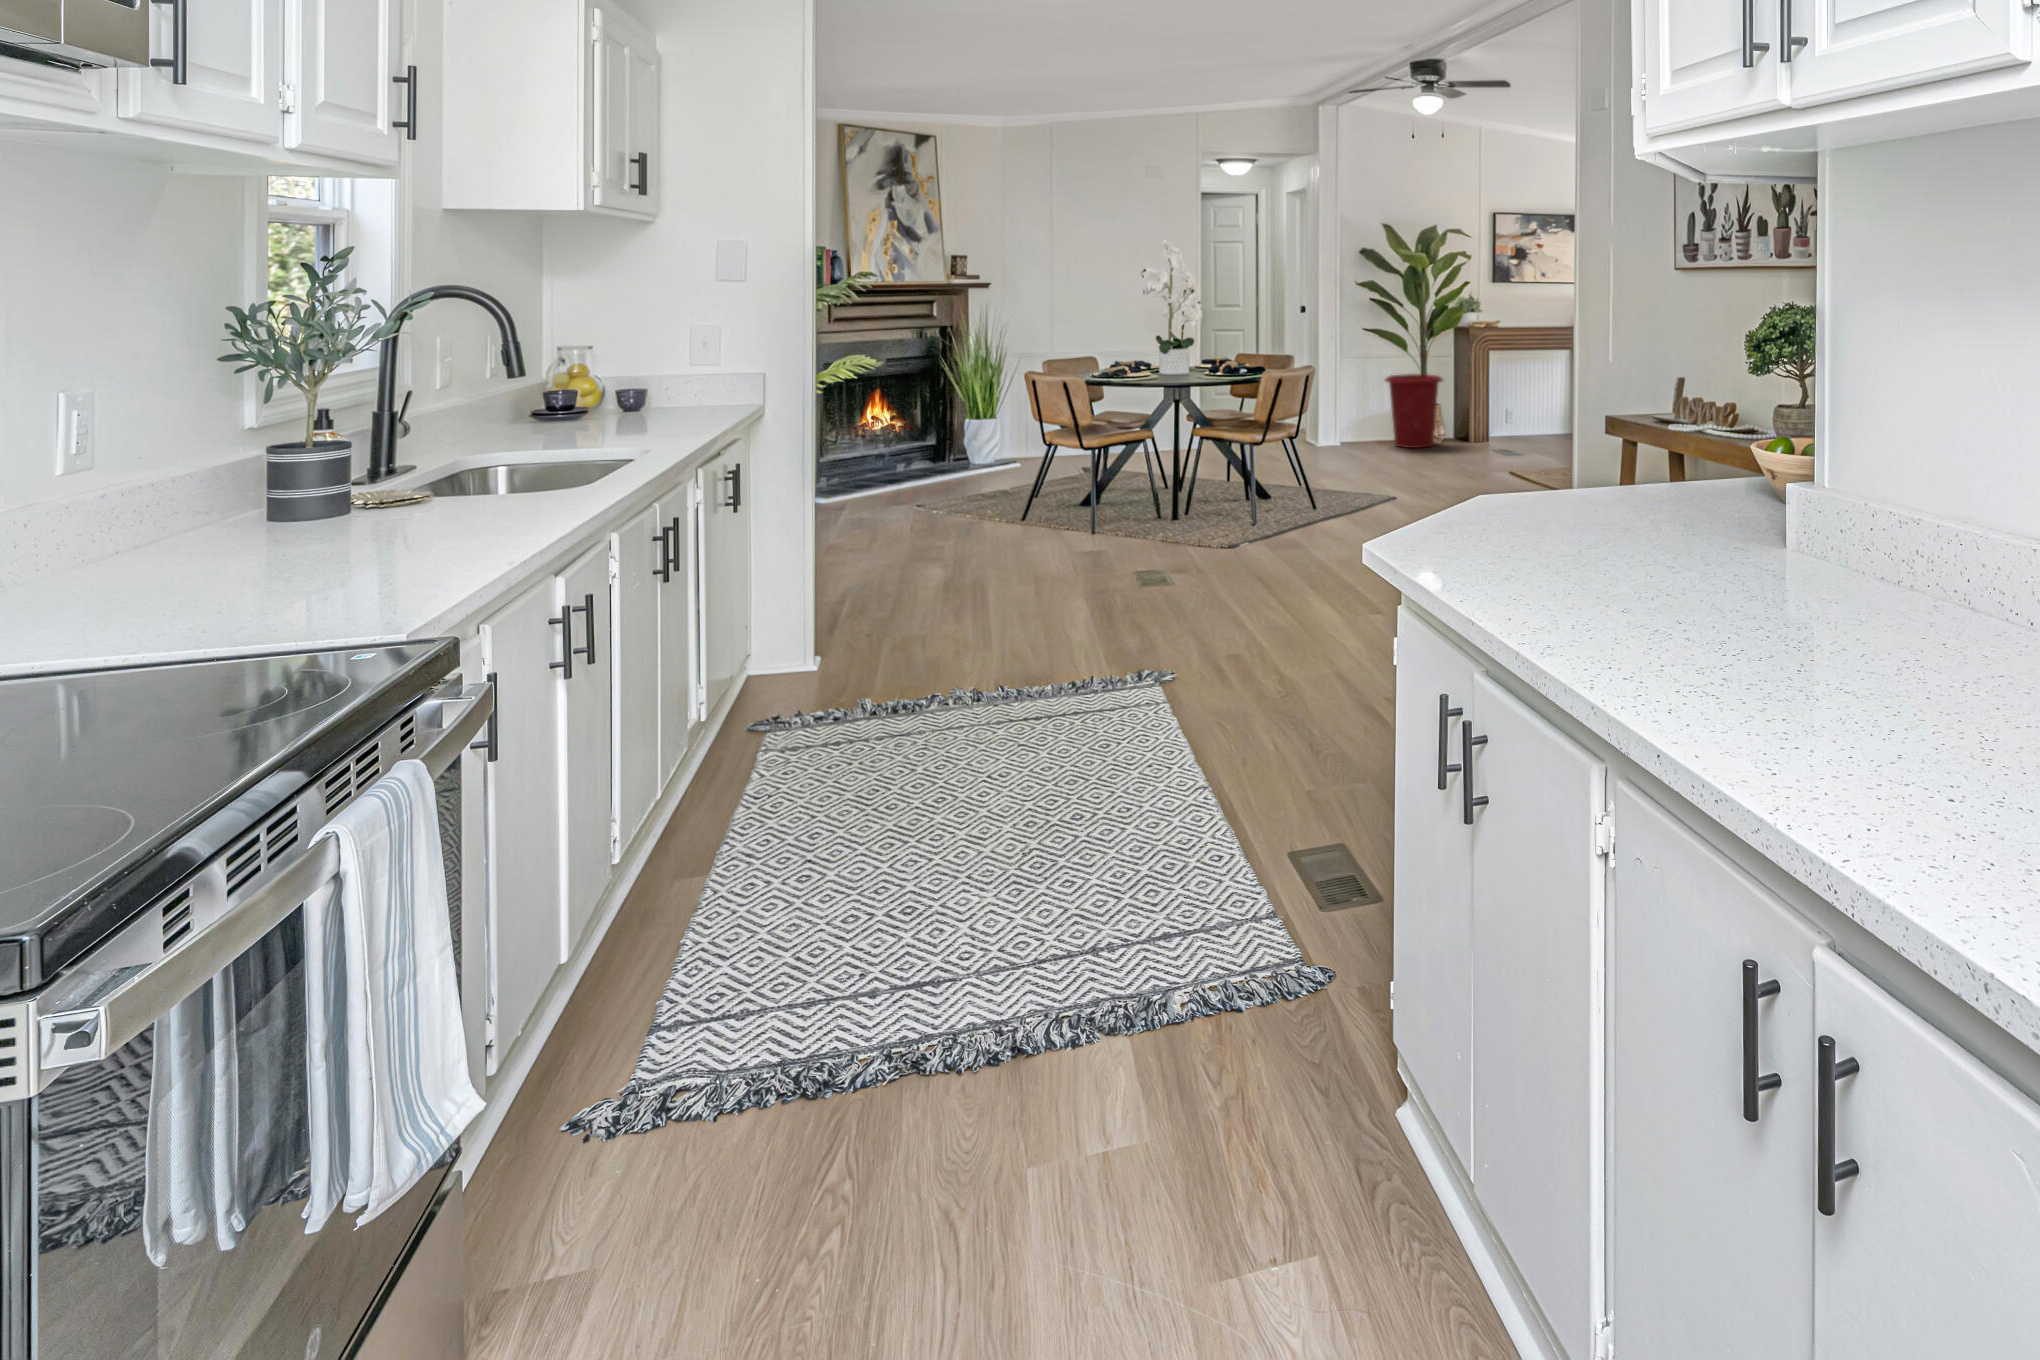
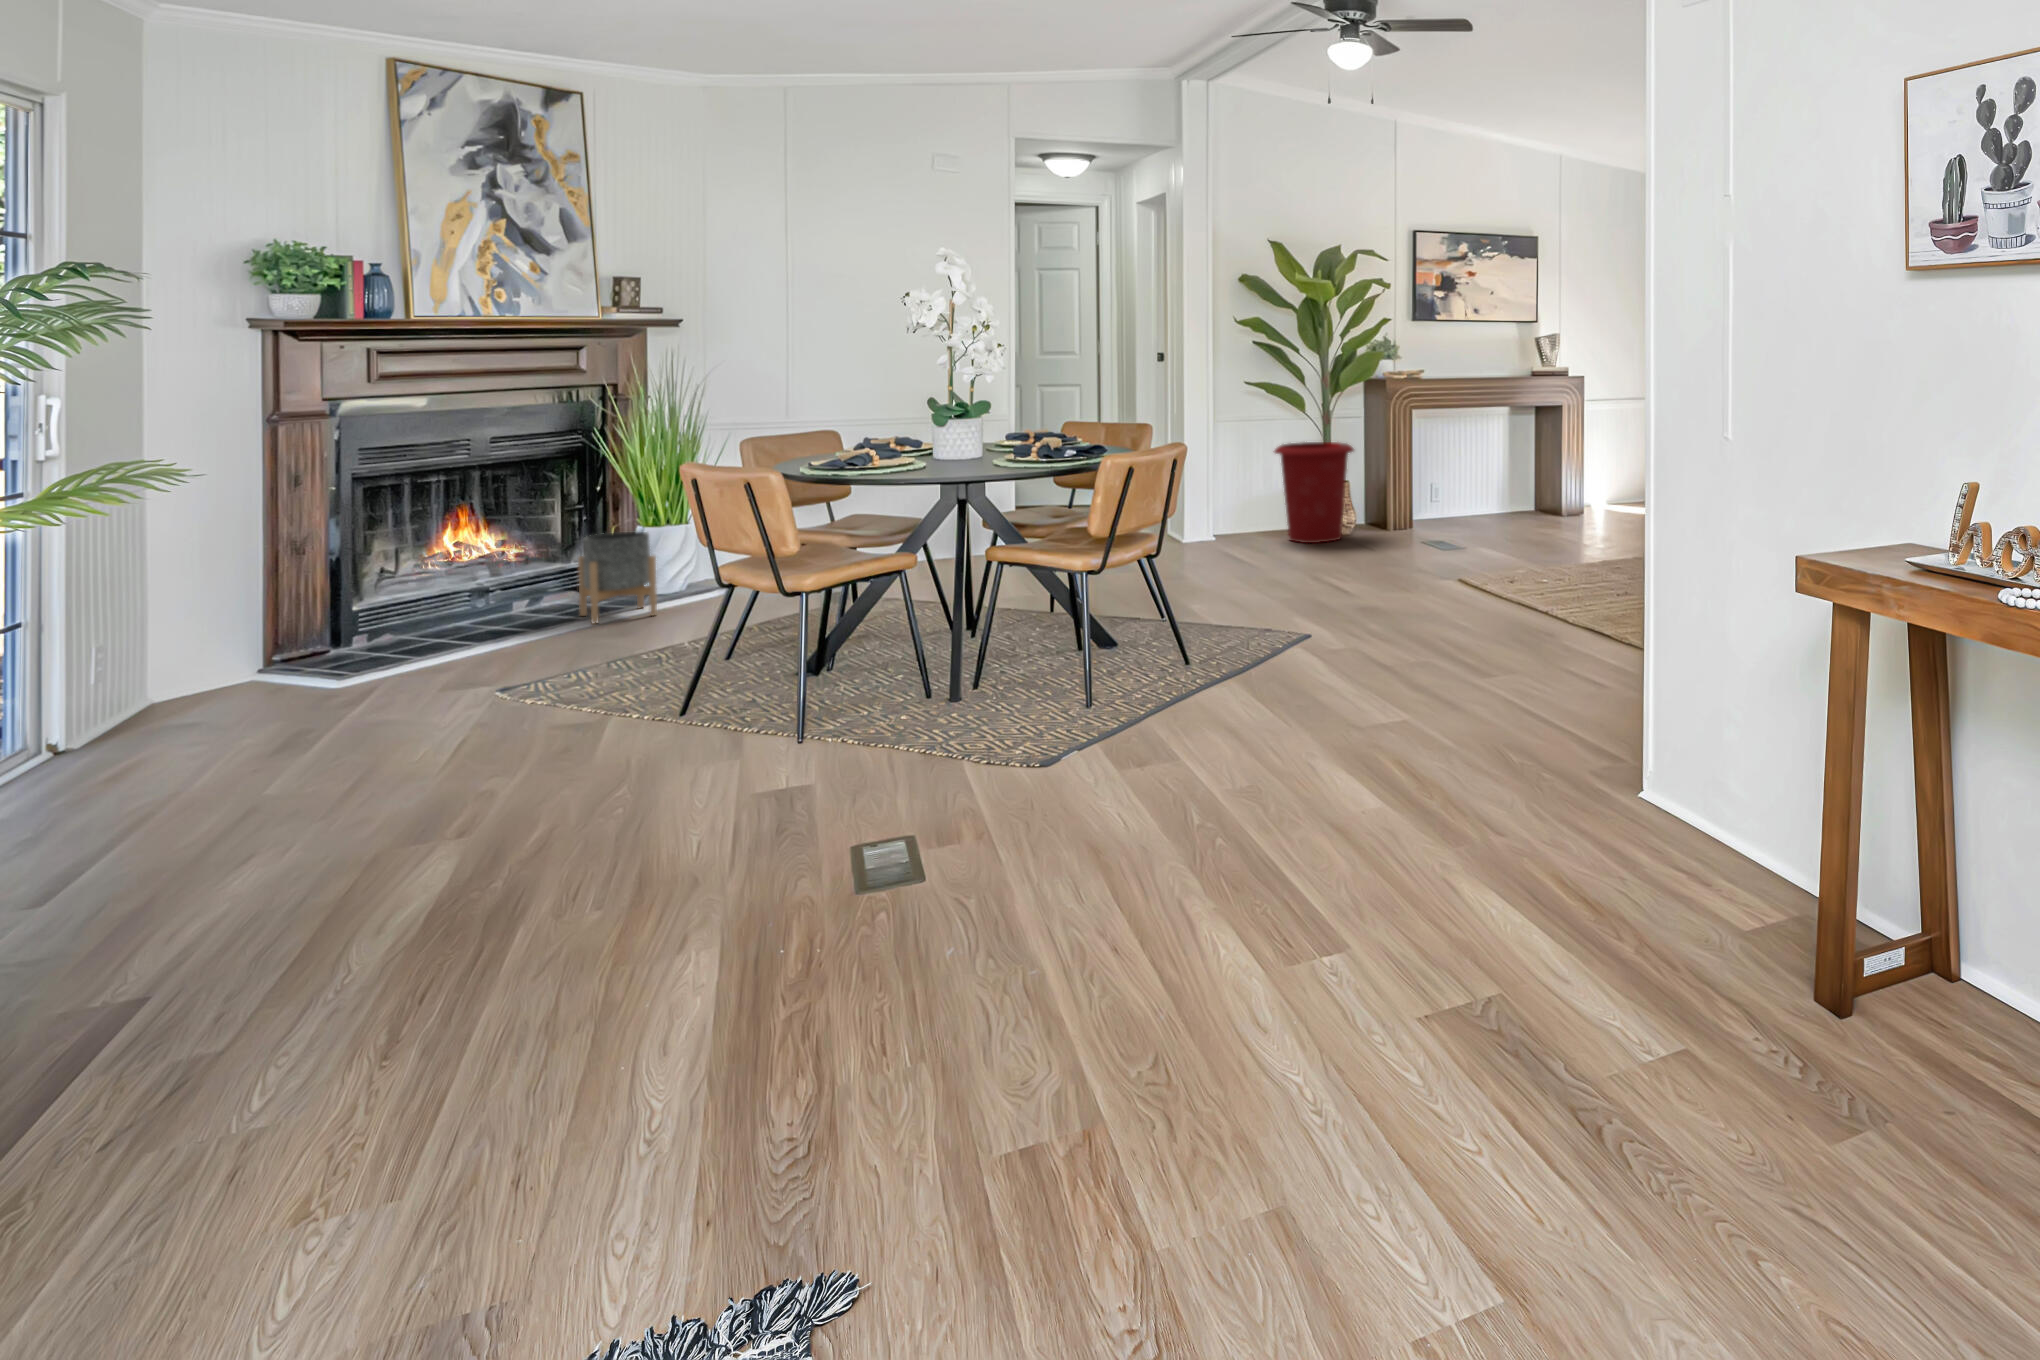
planter: none [940,421,986,478] -> present [578,531,657,623]

